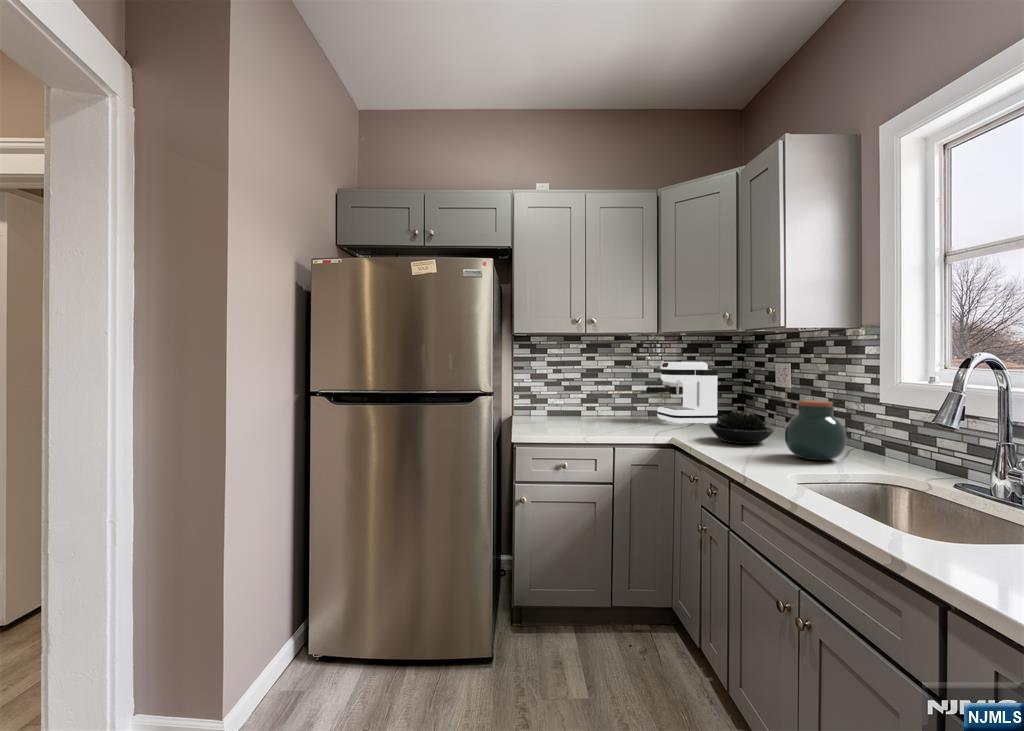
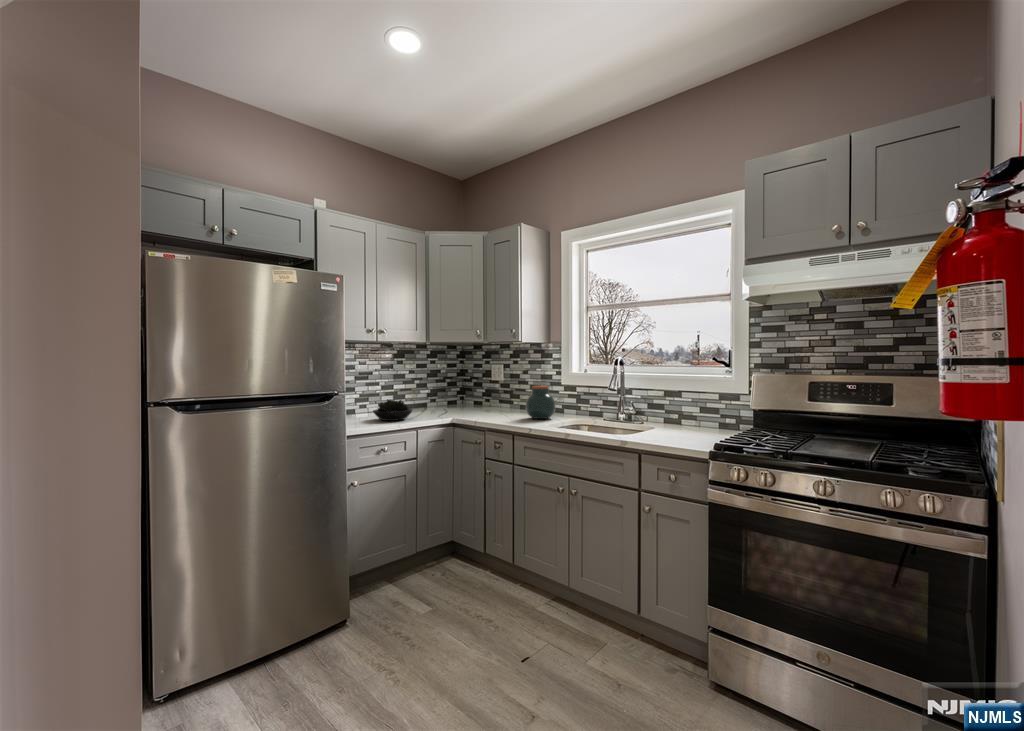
coffee maker: present [646,362,718,425] -> none [410,365,460,411]
succulent plant: present [709,411,774,444] -> present [373,399,412,421]

